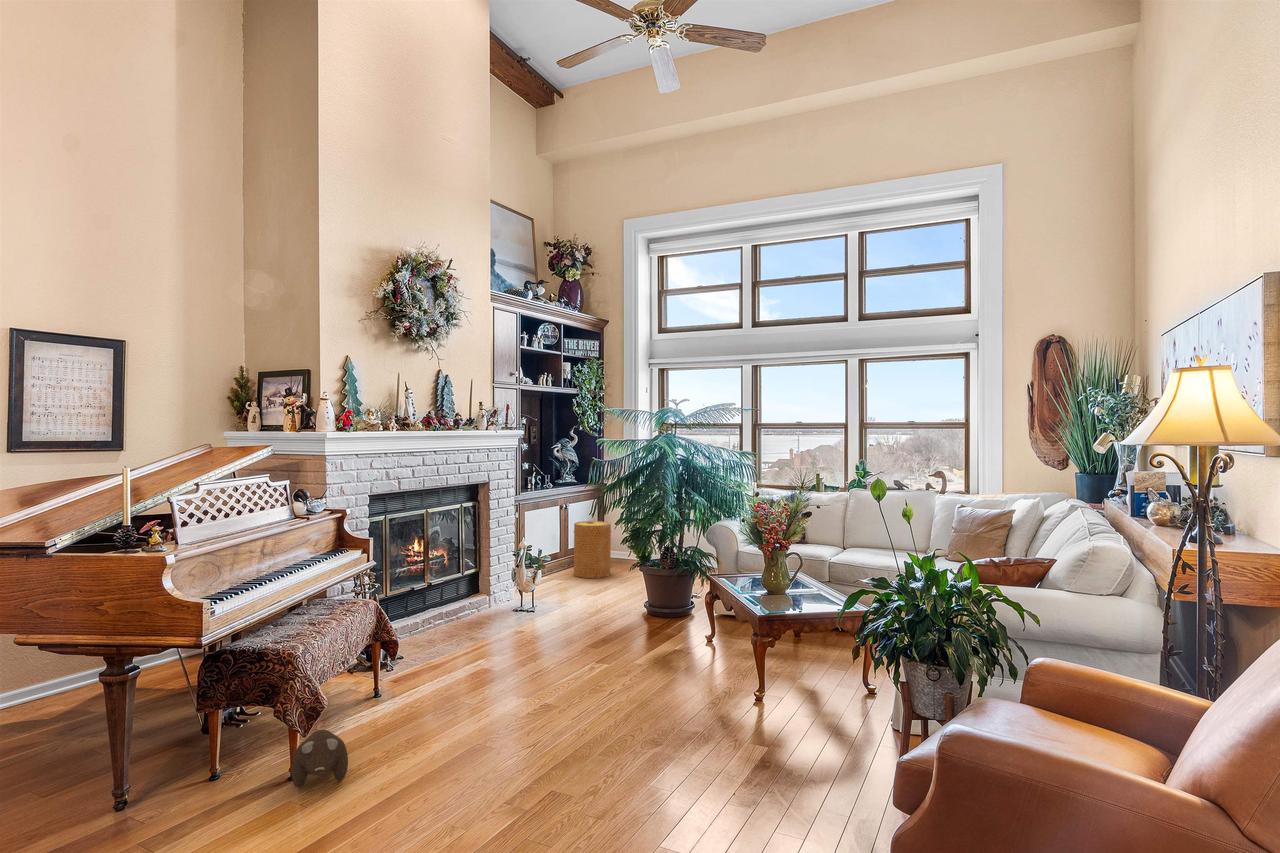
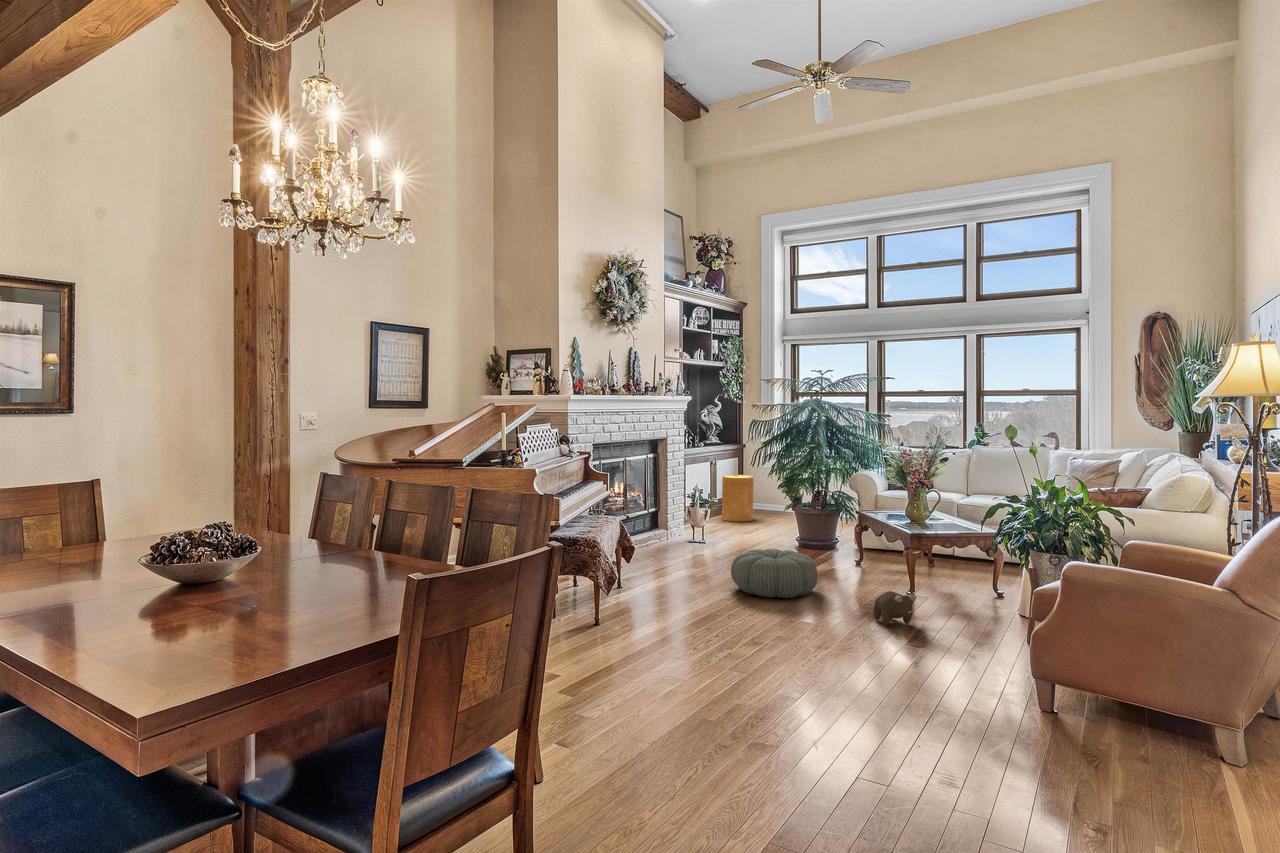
pouf: none [528,635,641,708] -> present [731,549,818,598]
plush toy: present [291,730,348,788] -> present [873,591,917,626]

